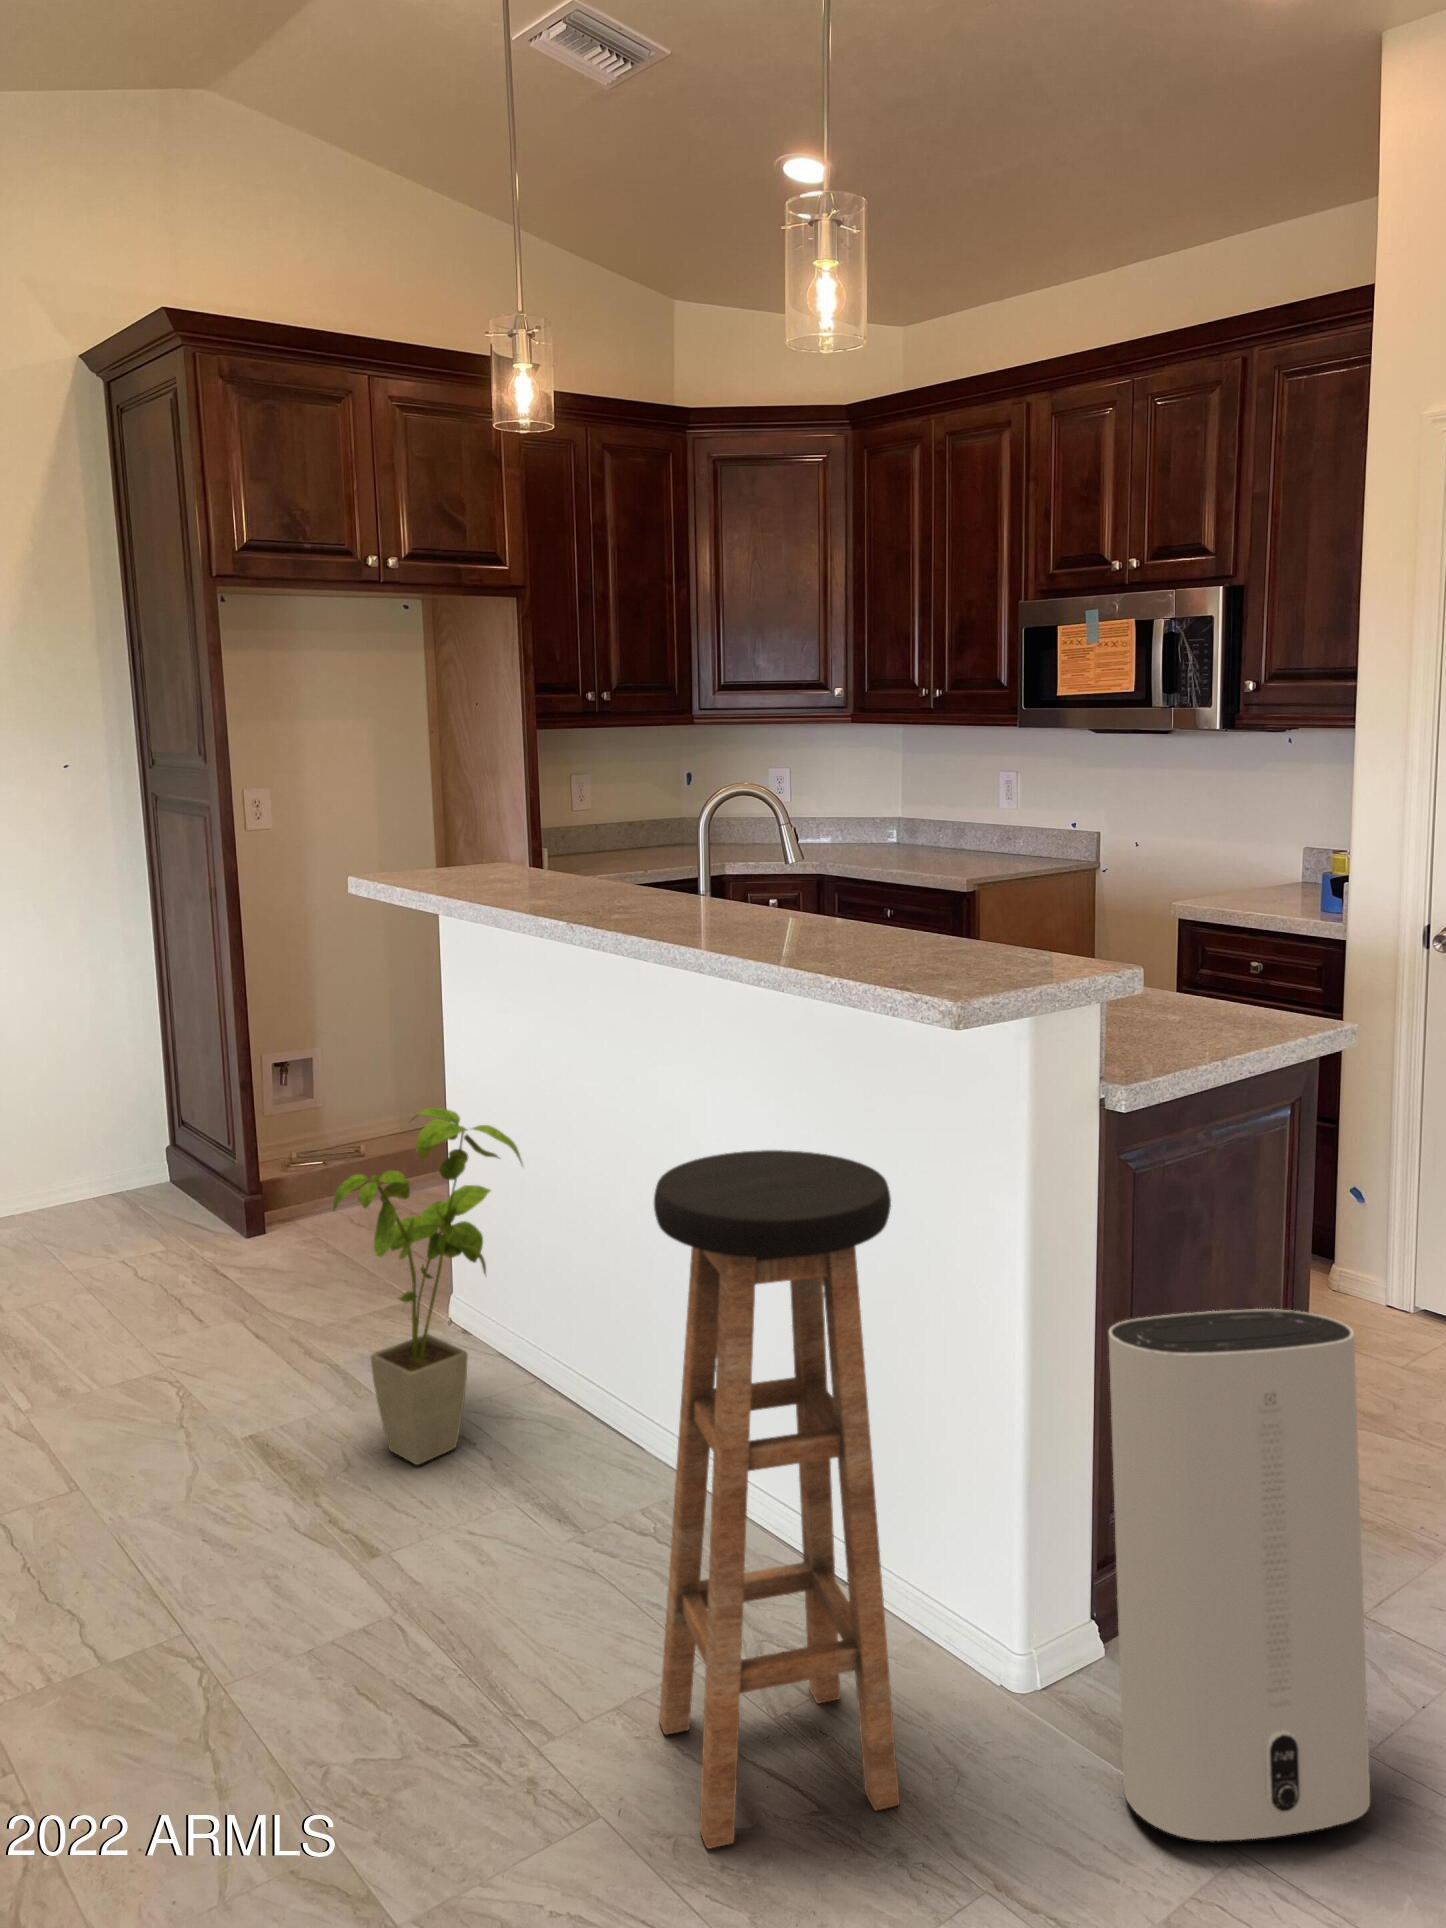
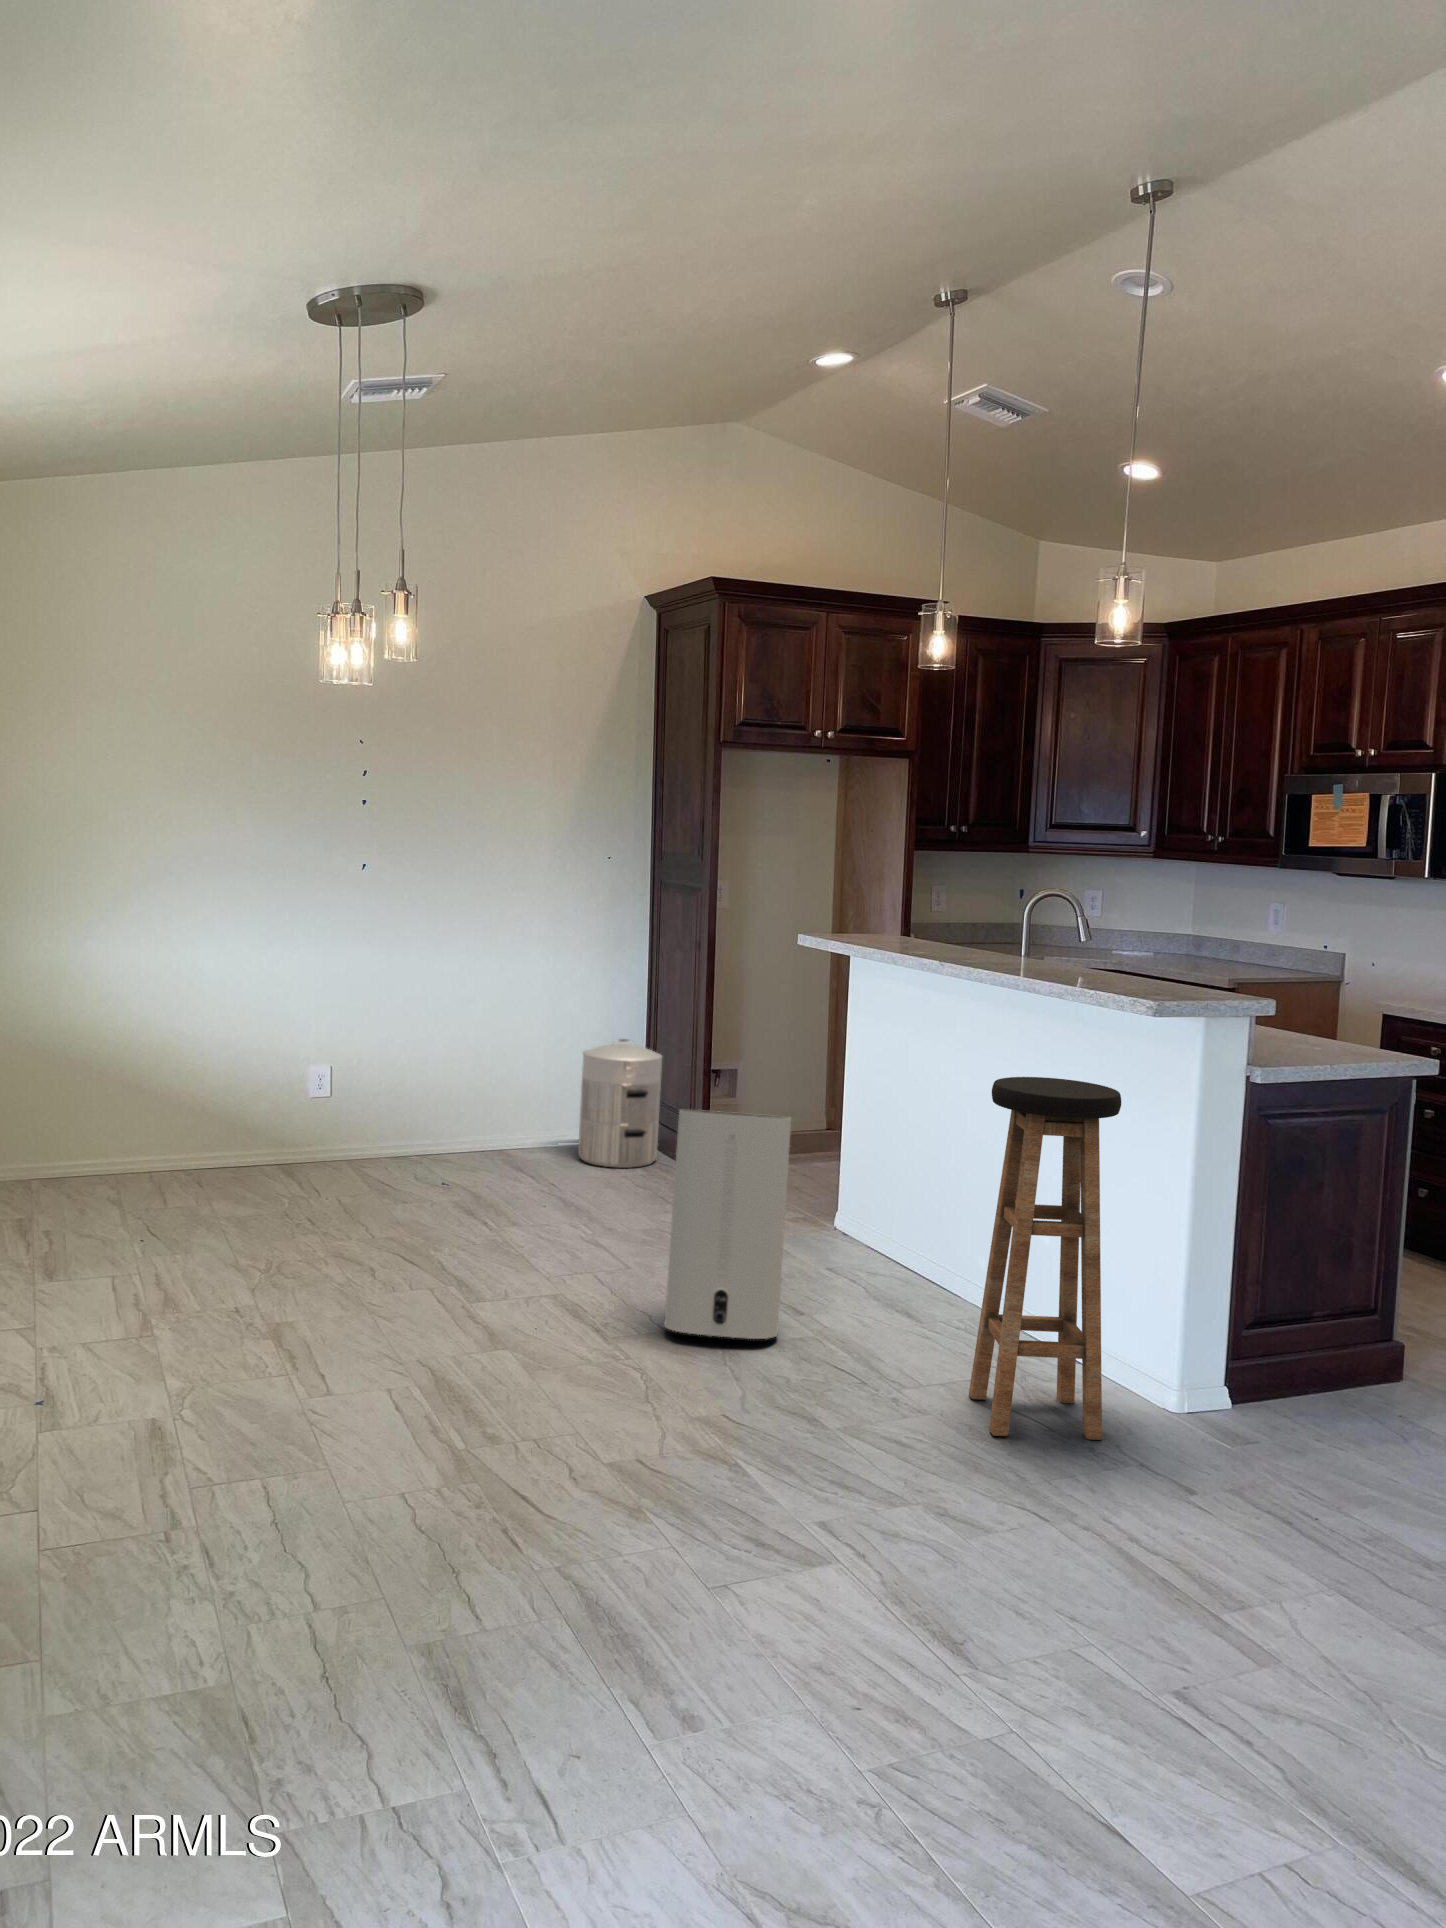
waste bin: none [51,1049,189,1246] -> present [578,1039,662,1168]
house plant: present [333,1108,522,1465] -> none [788,1067,905,1285]
air purifier: present [1109,1309,1370,1841] -> present [665,1110,791,1339]

